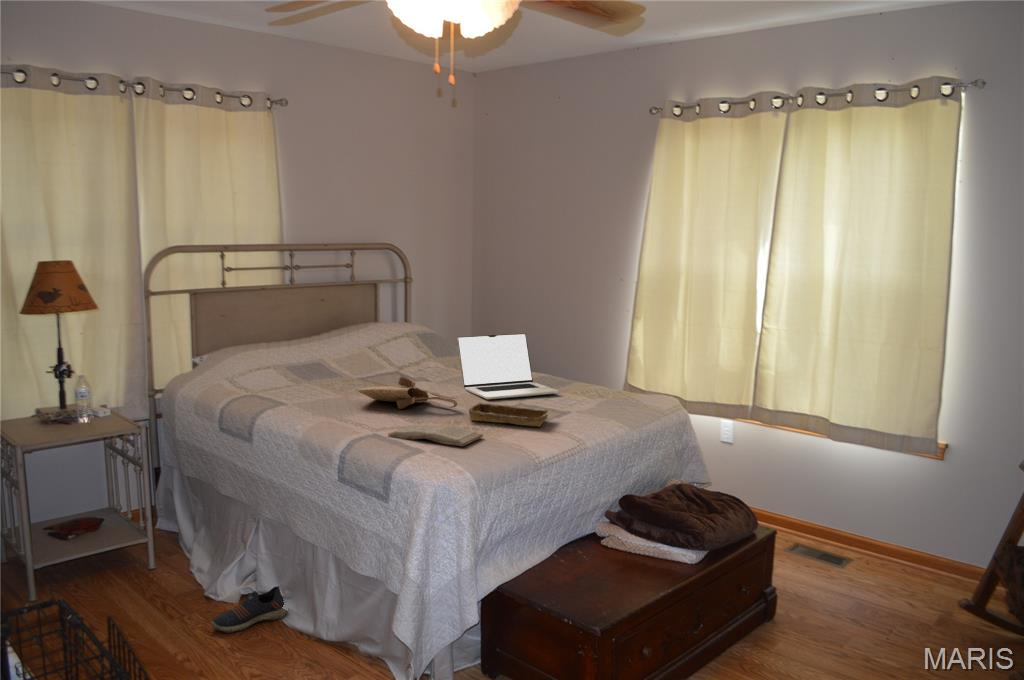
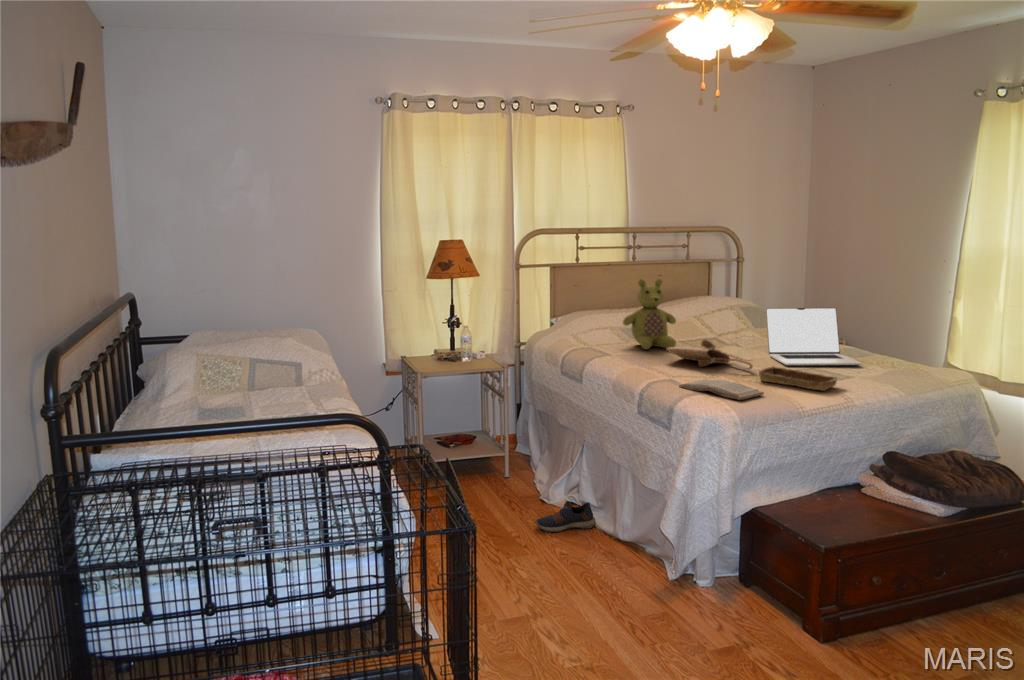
stuffed bear: none [296,307,362,391] -> present [623,279,676,349]

